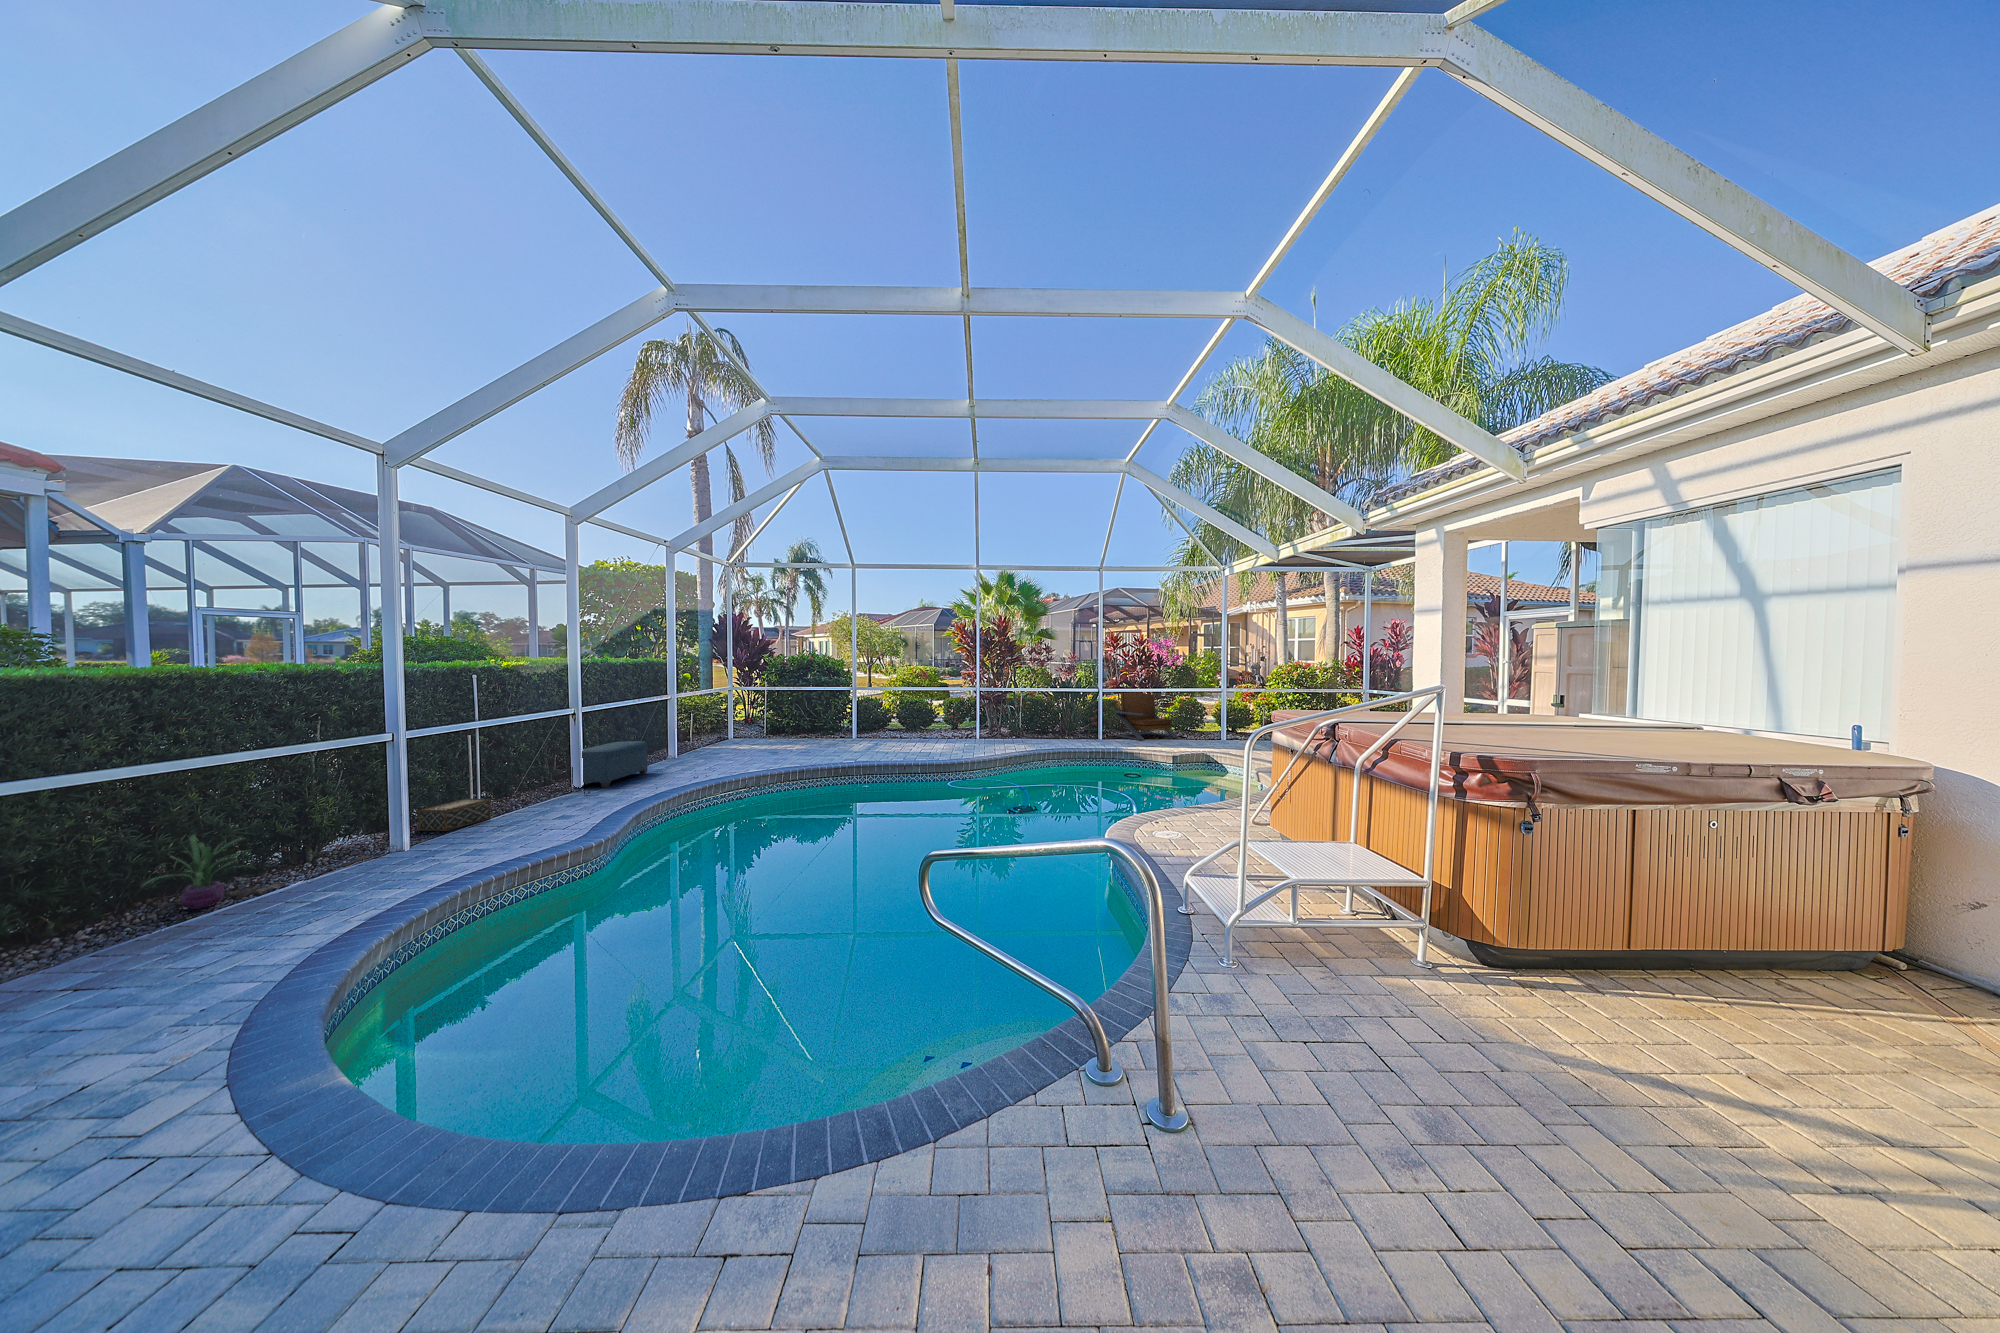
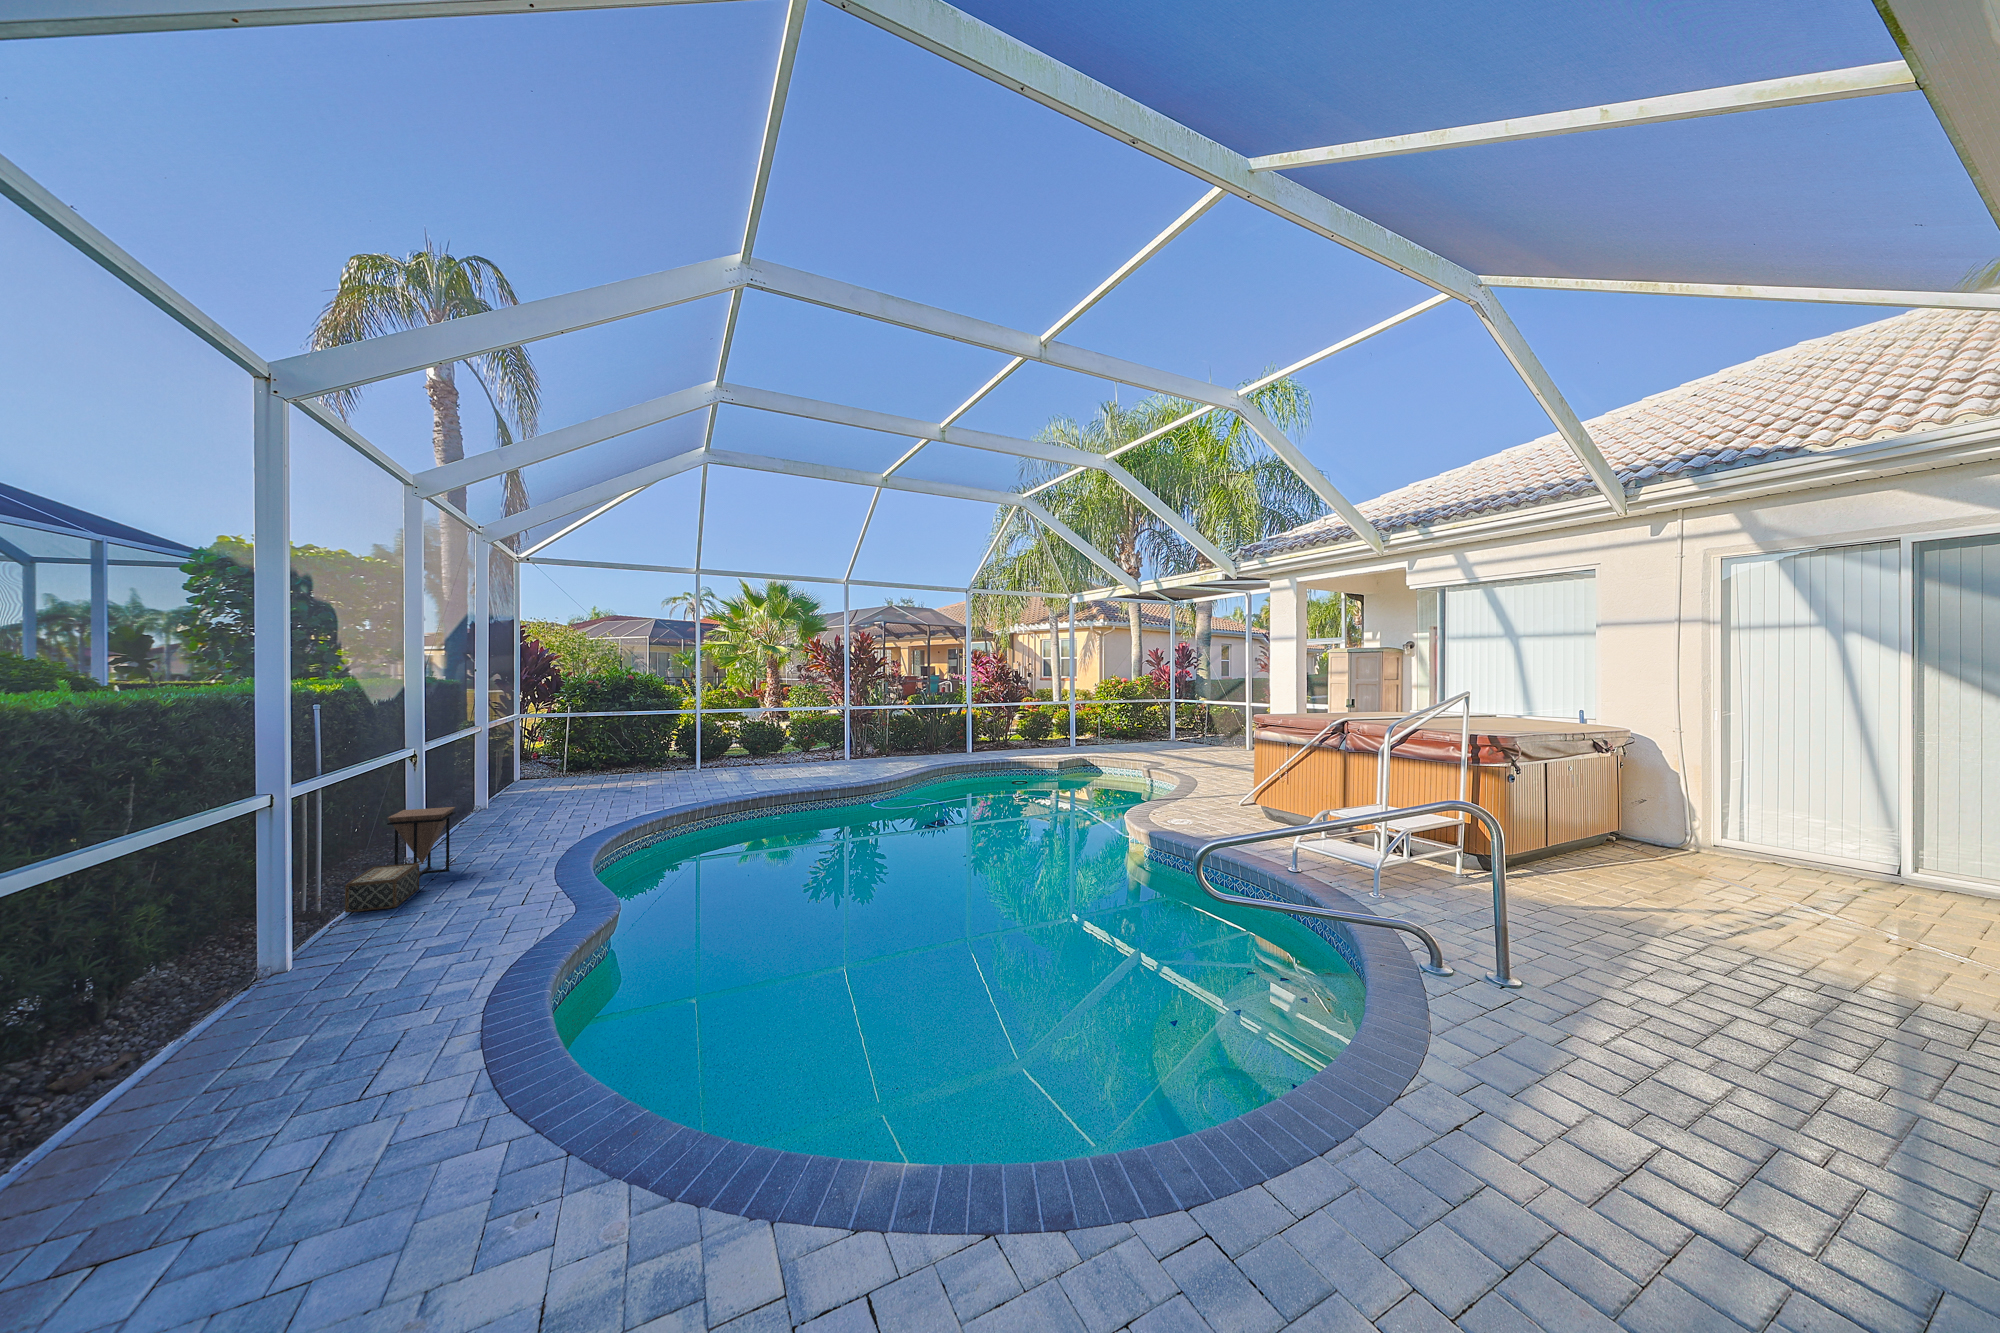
lounge chair: present [1114,692,1178,740] -> none [978,707,1038,755]
bench: present [572,741,648,788] -> none [439,782,509,848]
side table: none [491,759,548,810] -> present [387,807,455,876]
decorative plant: present [144,835,238,909] -> none [172,908,345,1025]

